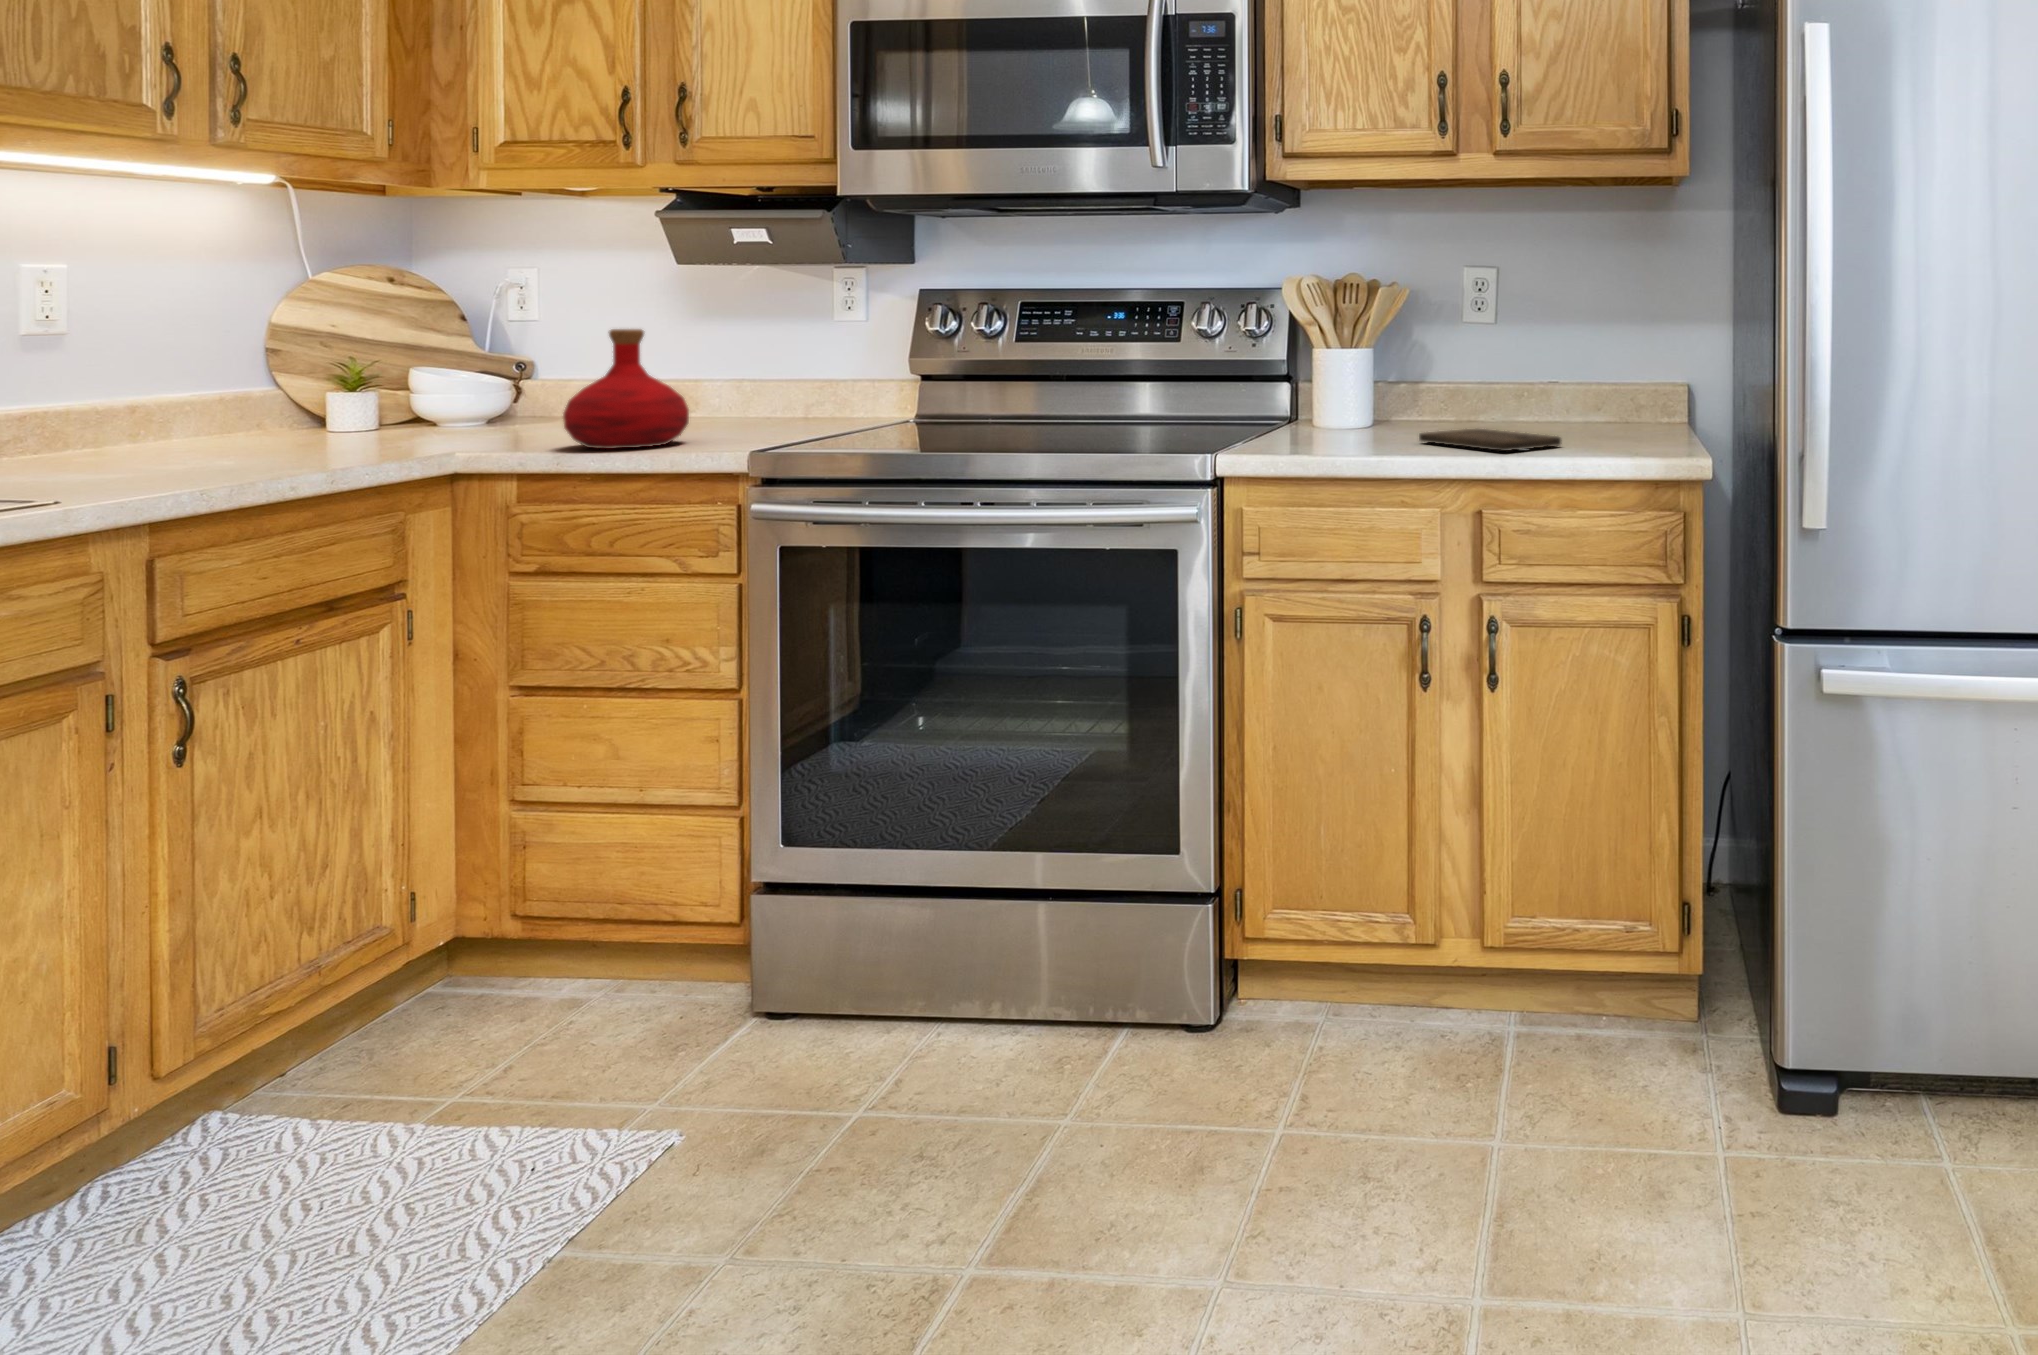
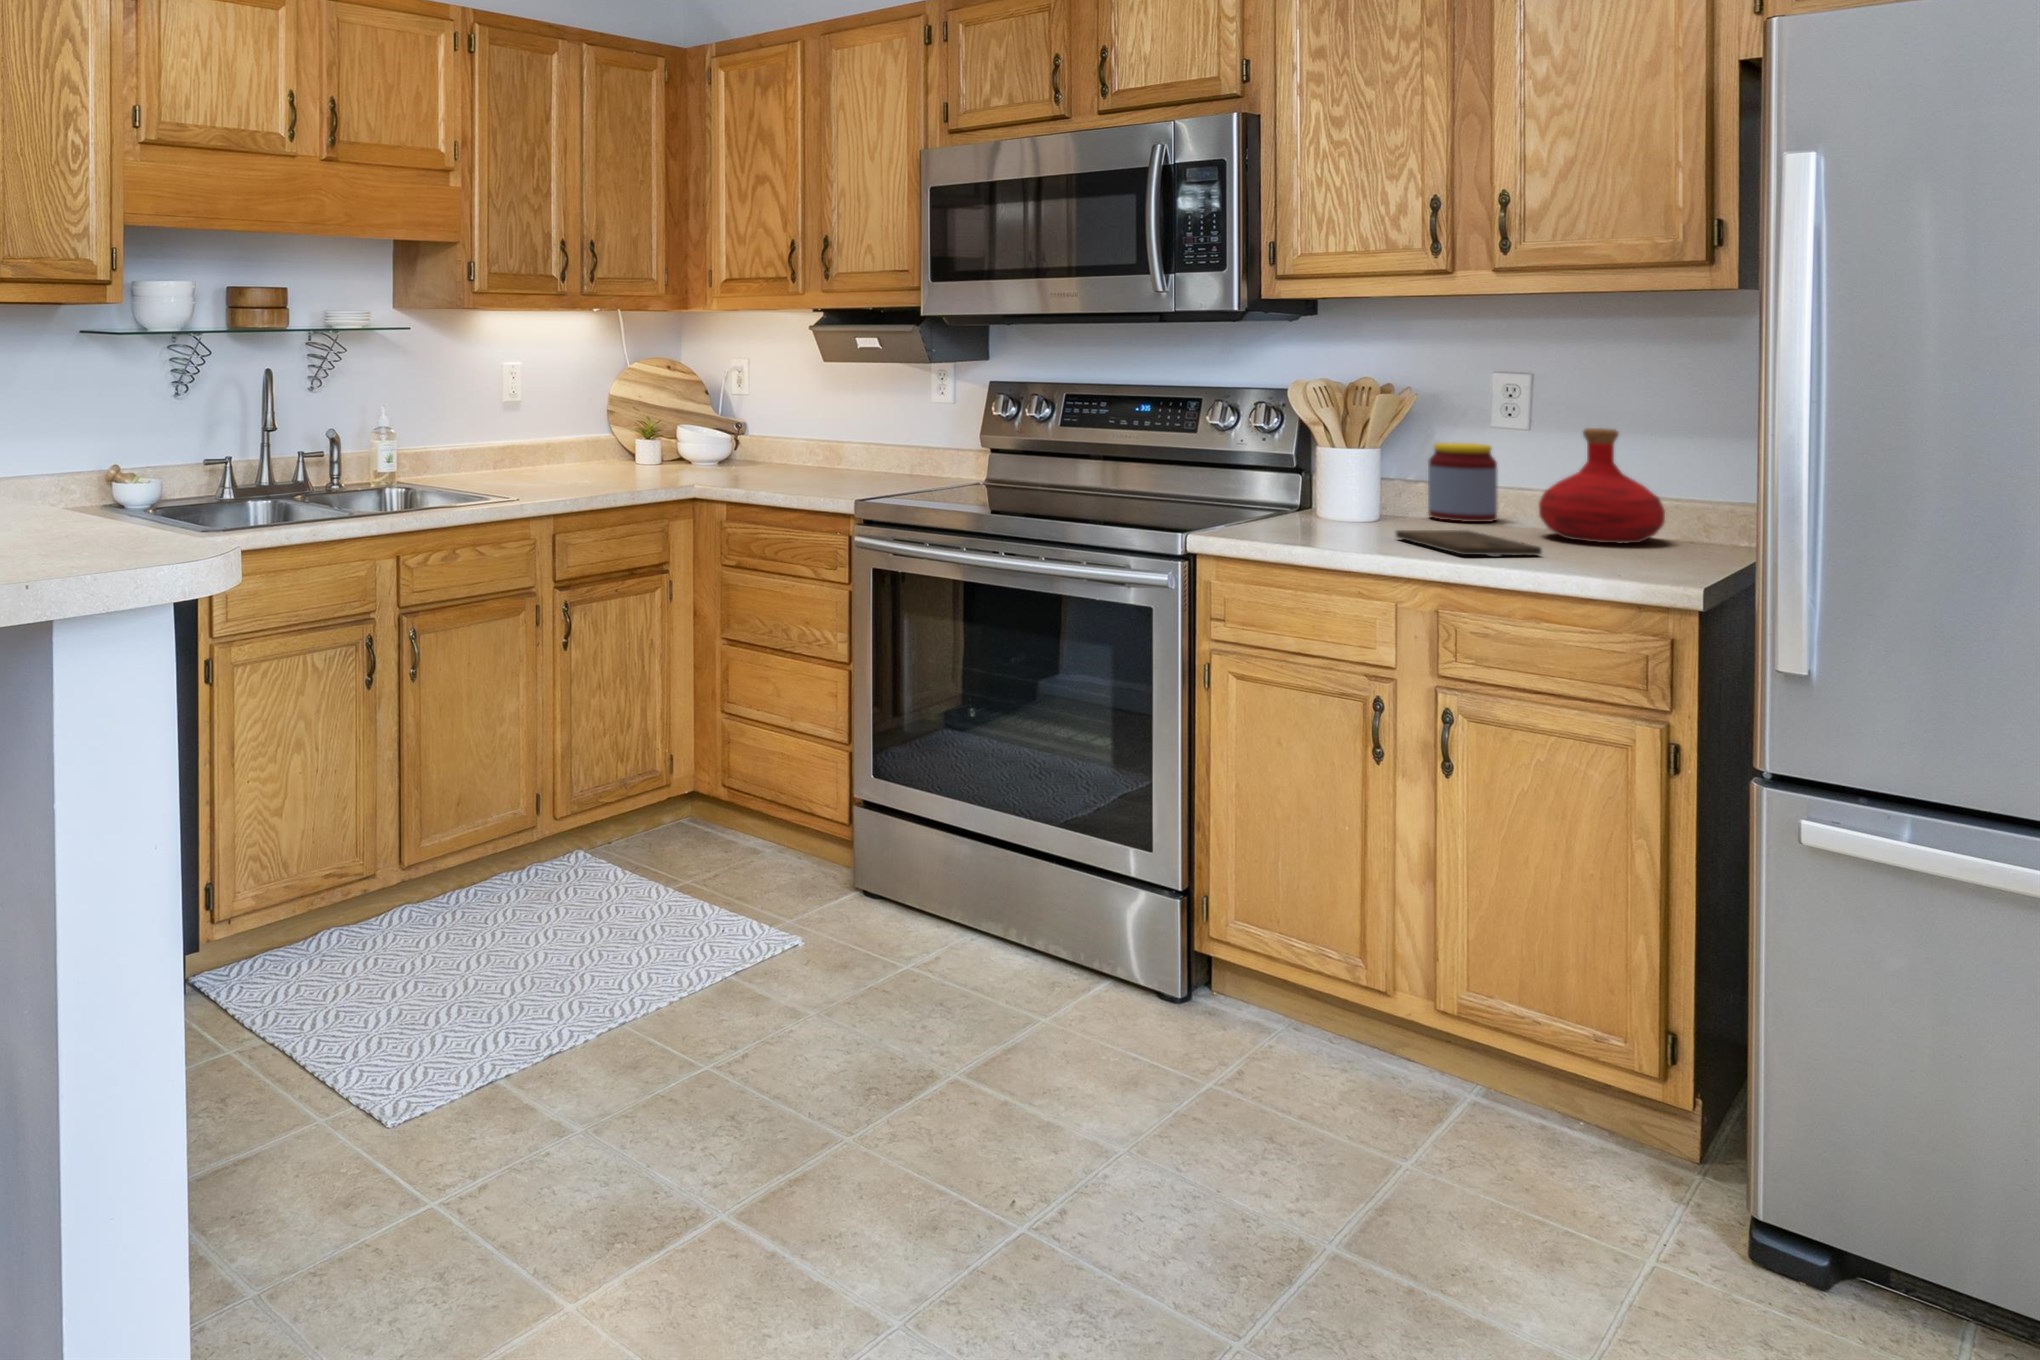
bottle: present [563,329,689,449] -> present [1539,428,1665,543]
jar: none [1412,344,1472,424] -> present [1428,443,1498,522]

